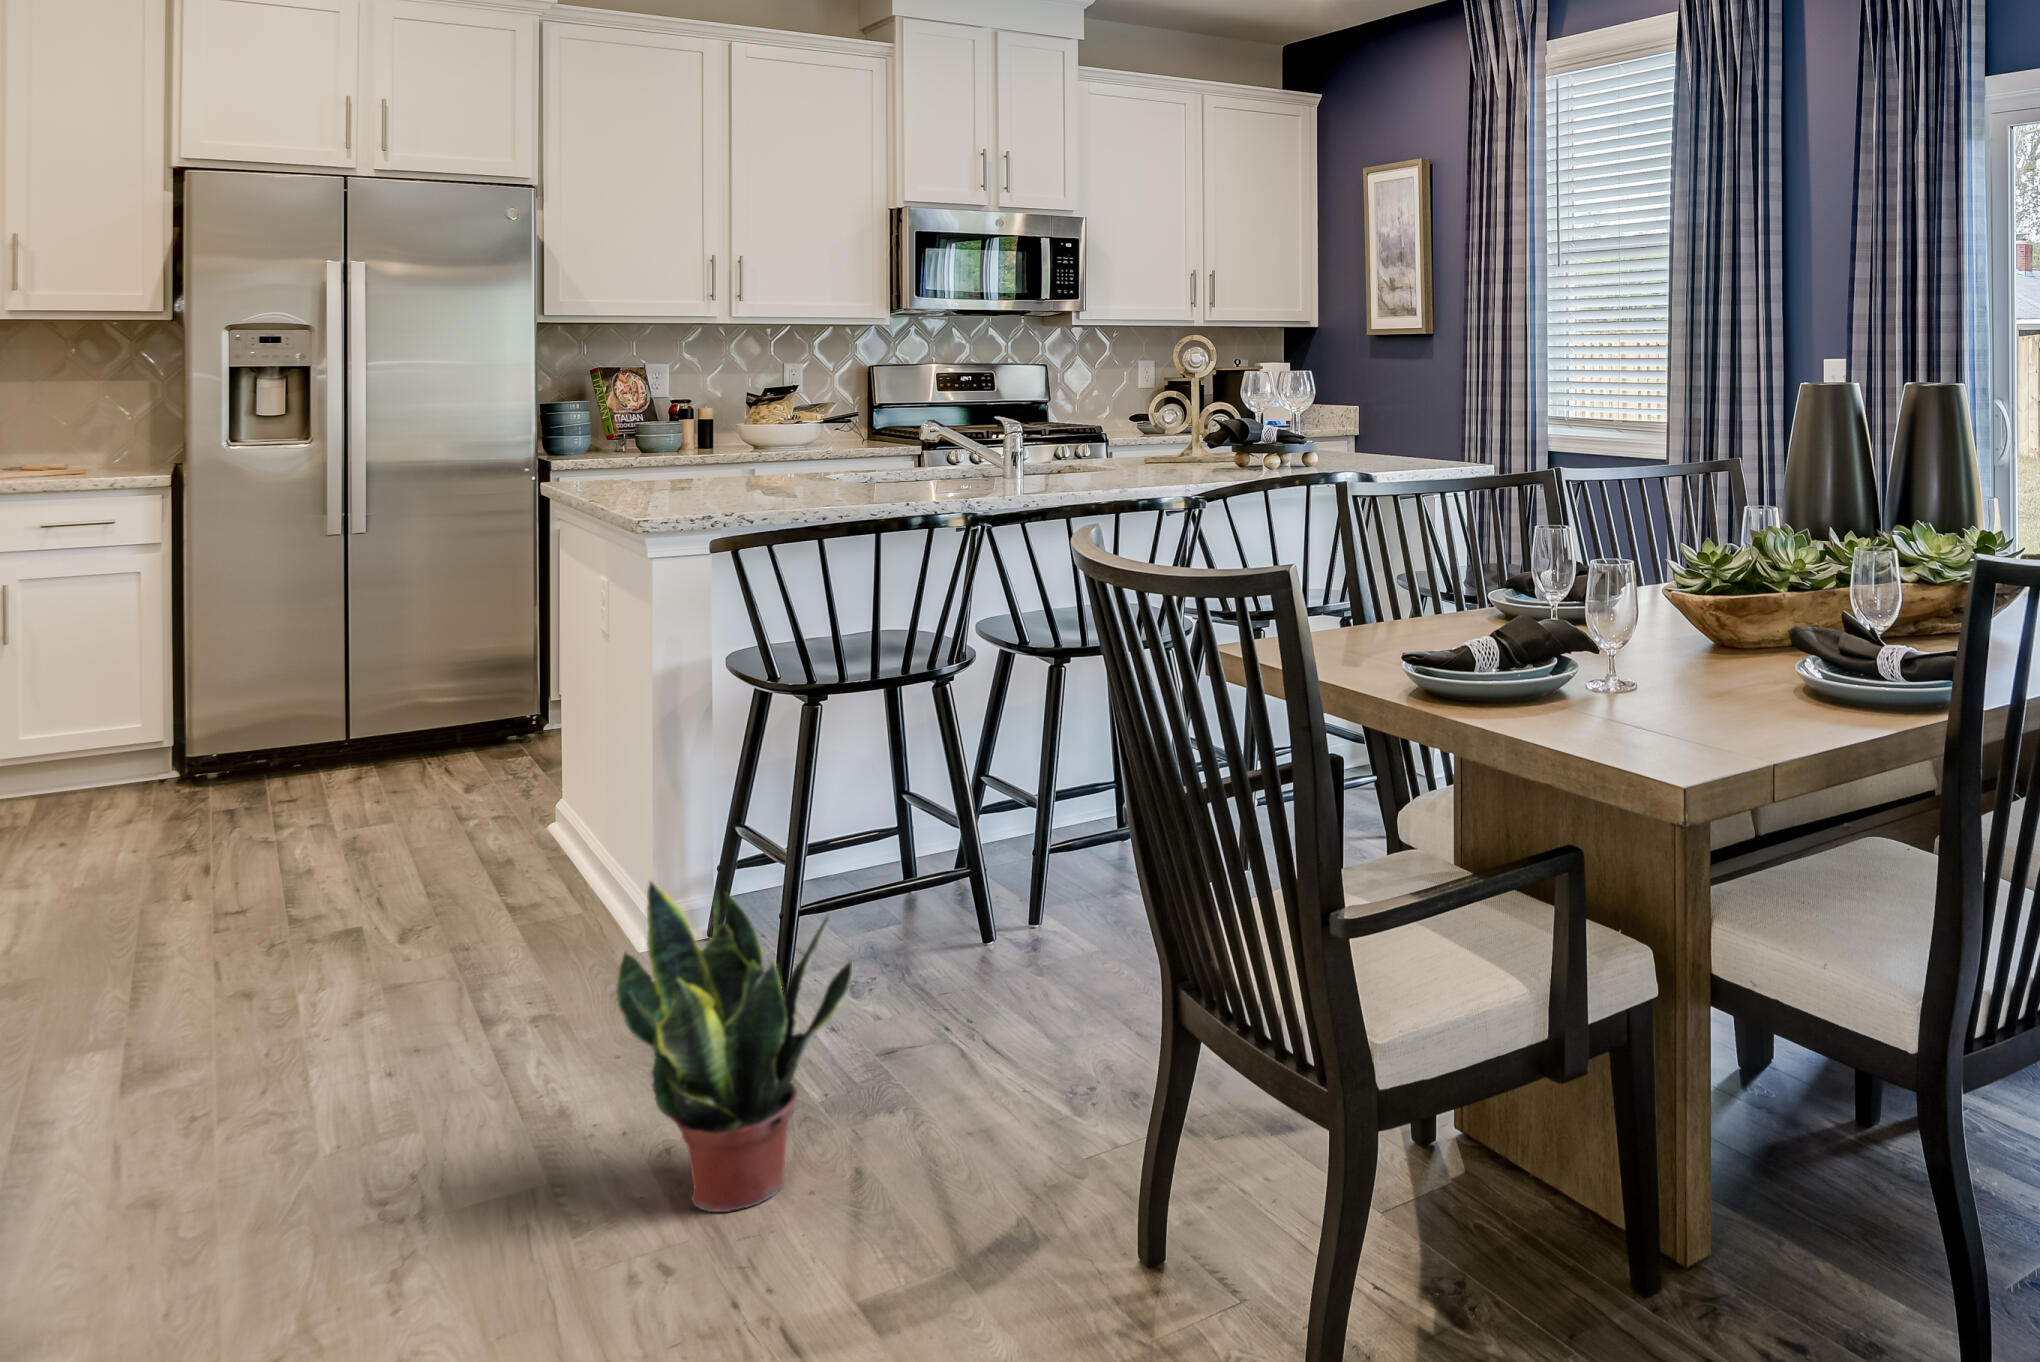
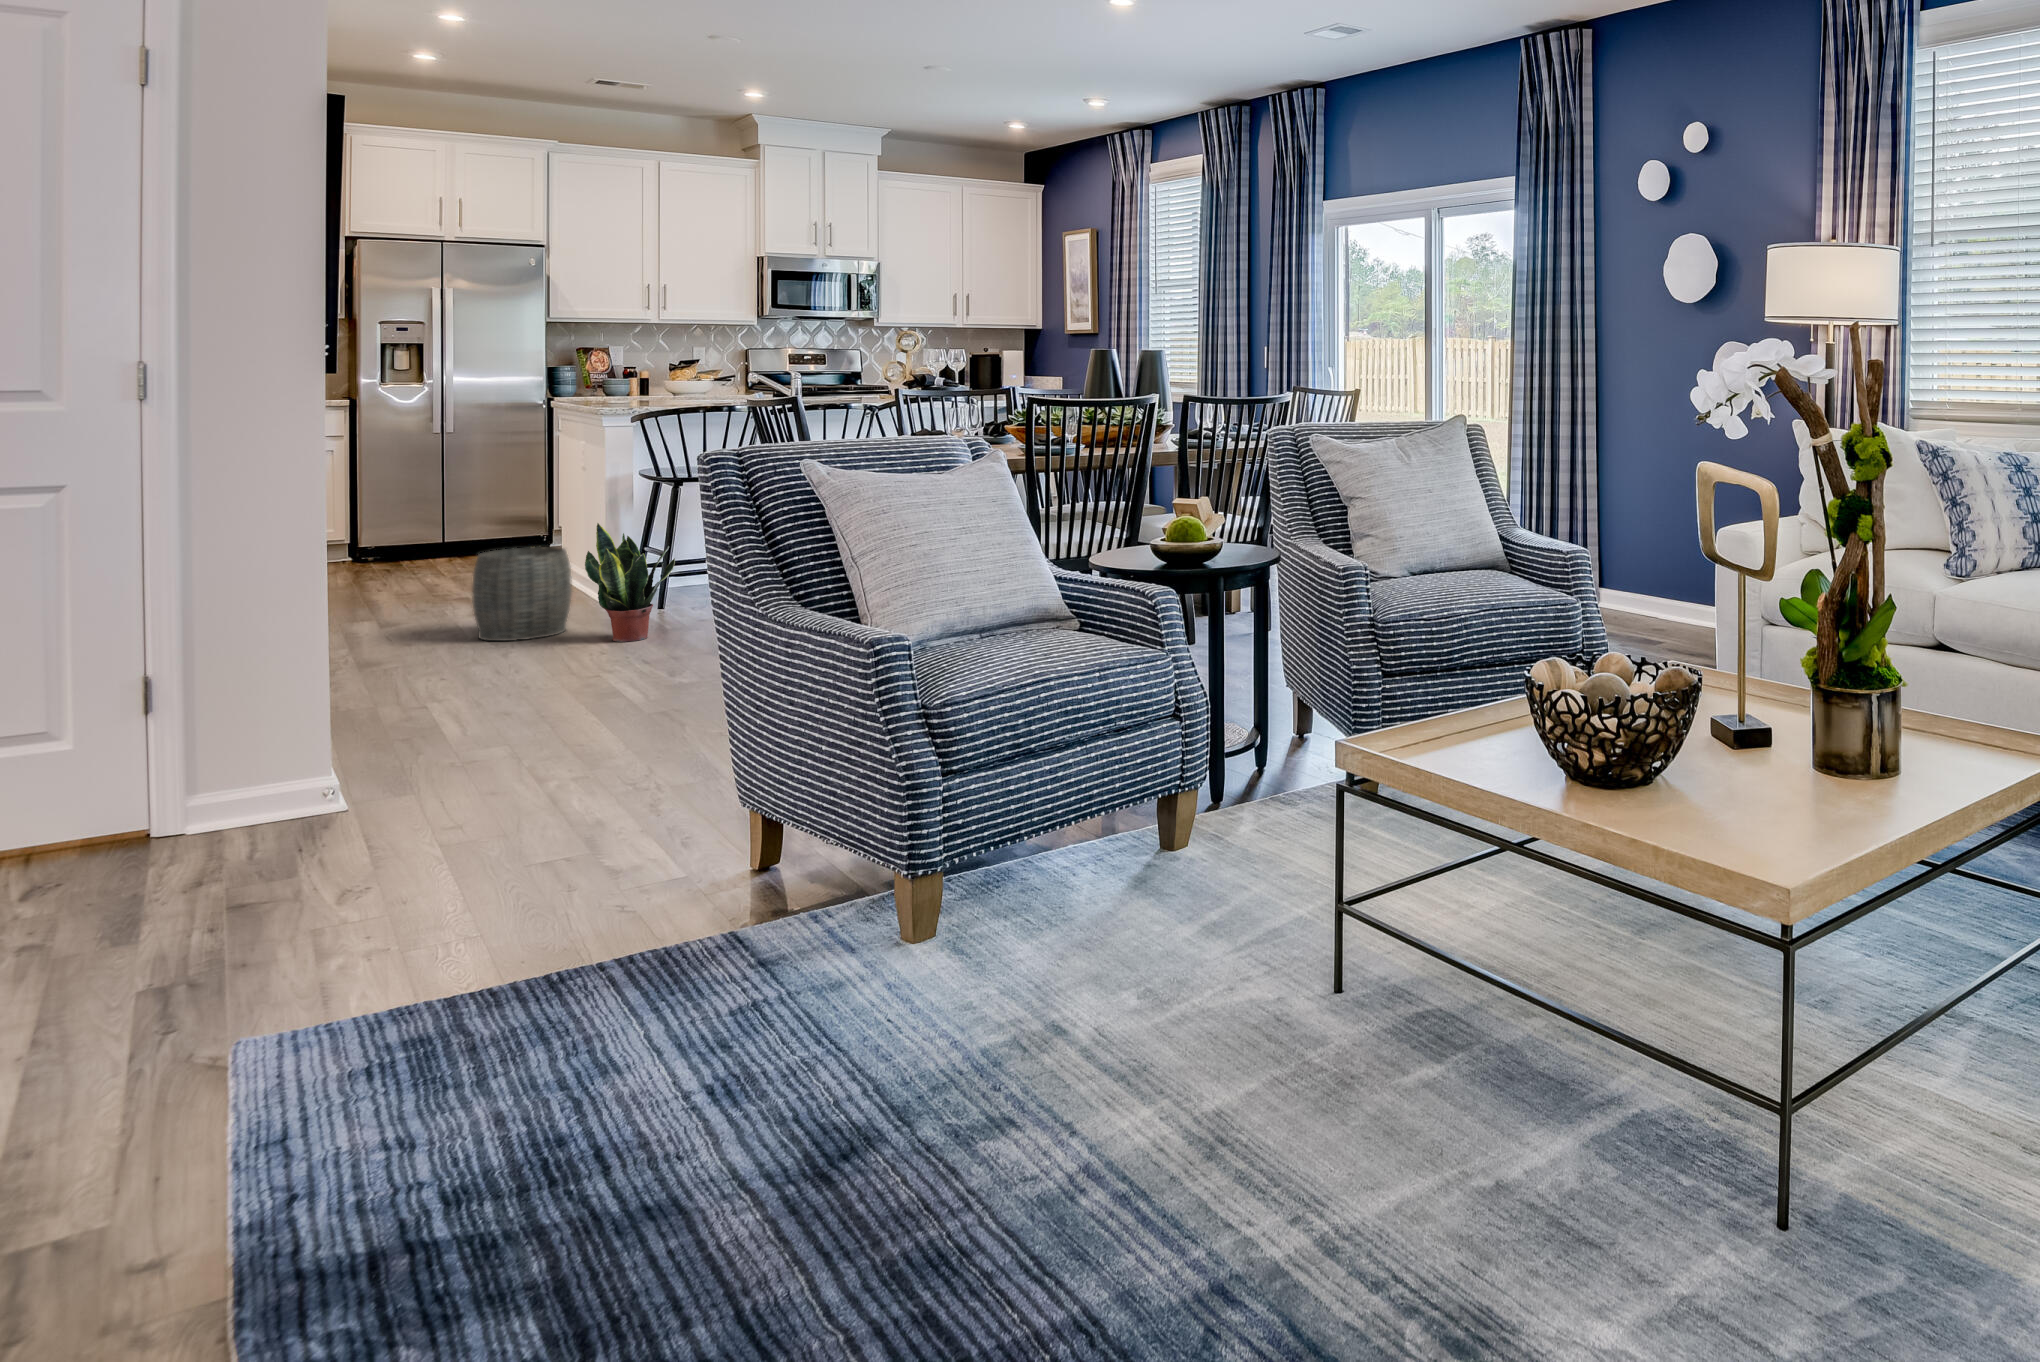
woven basket: none [321,900,582,1201] -> present [472,547,572,641]

